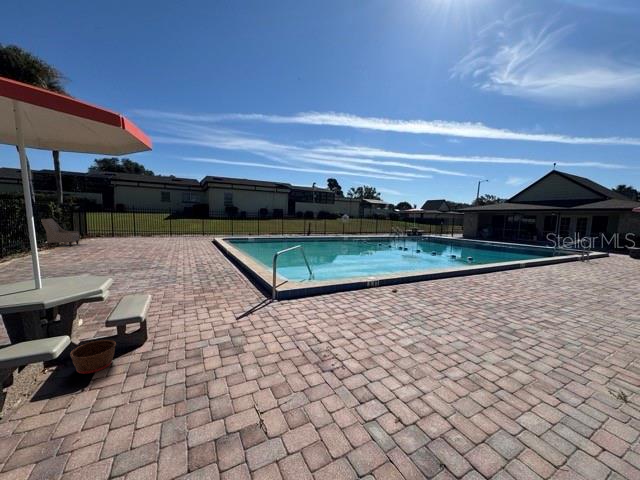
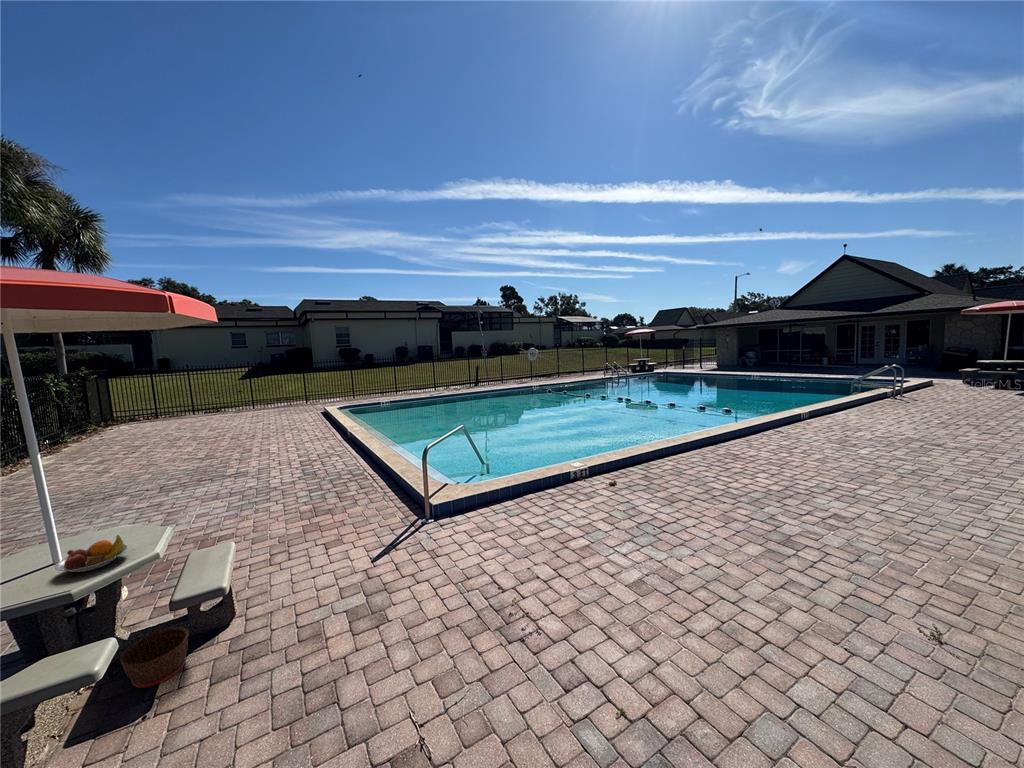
chair: present [41,218,79,247] -> none [30,404,100,452]
fruit bowl: none [35,277,83,295] -> present [55,535,128,572]

